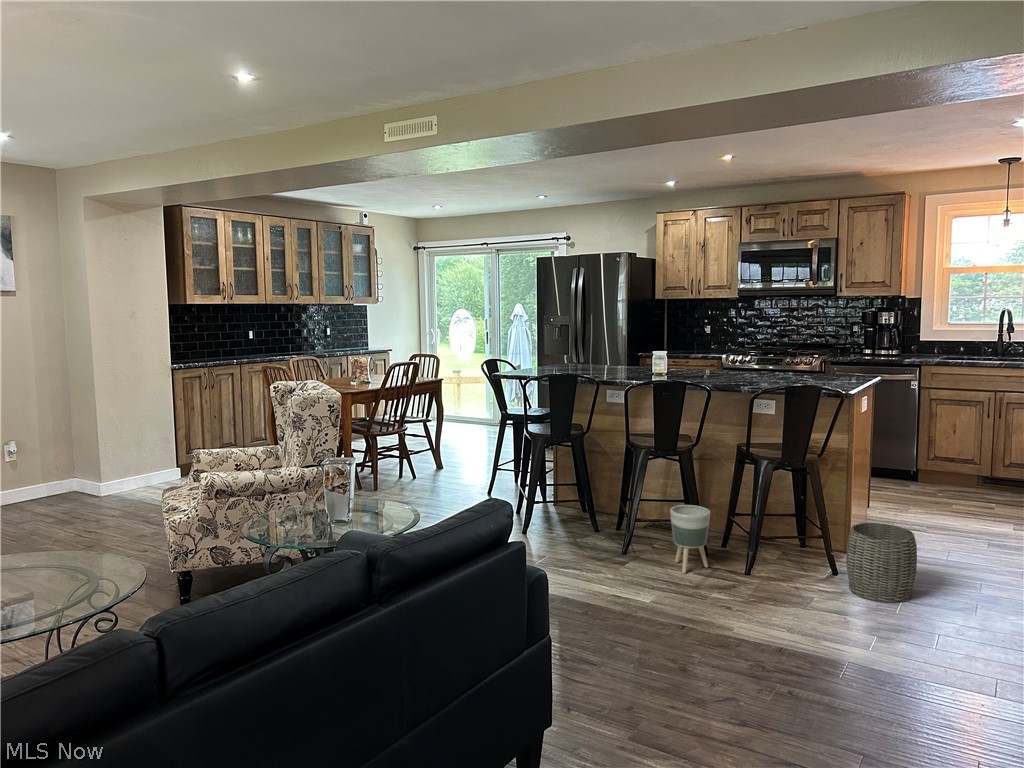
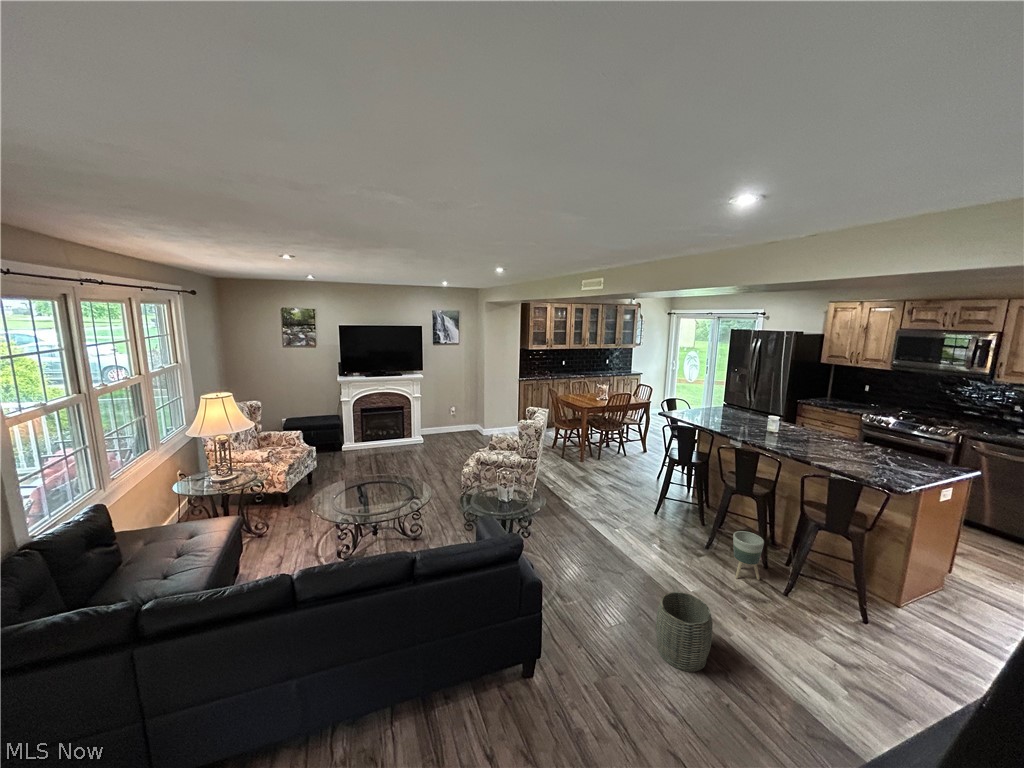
woven basket: present [846,523,917,603] -> present [656,592,713,672]

